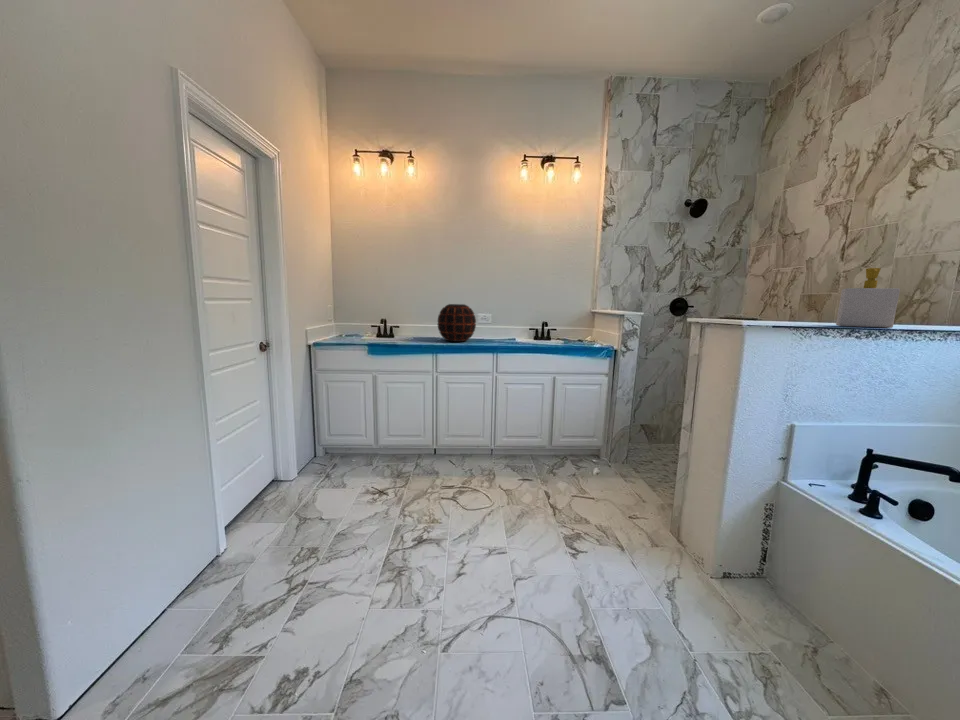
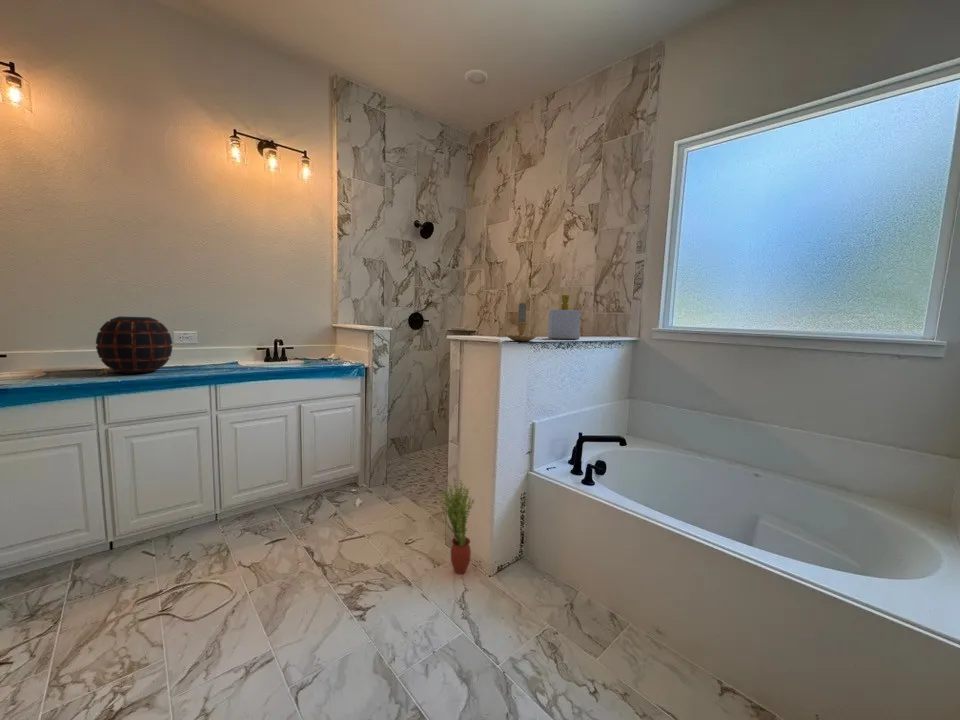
candle: none [754,279,806,327] -> present [506,303,539,341]
potted plant: none [661,464,699,562] -> present [440,478,474,574]

